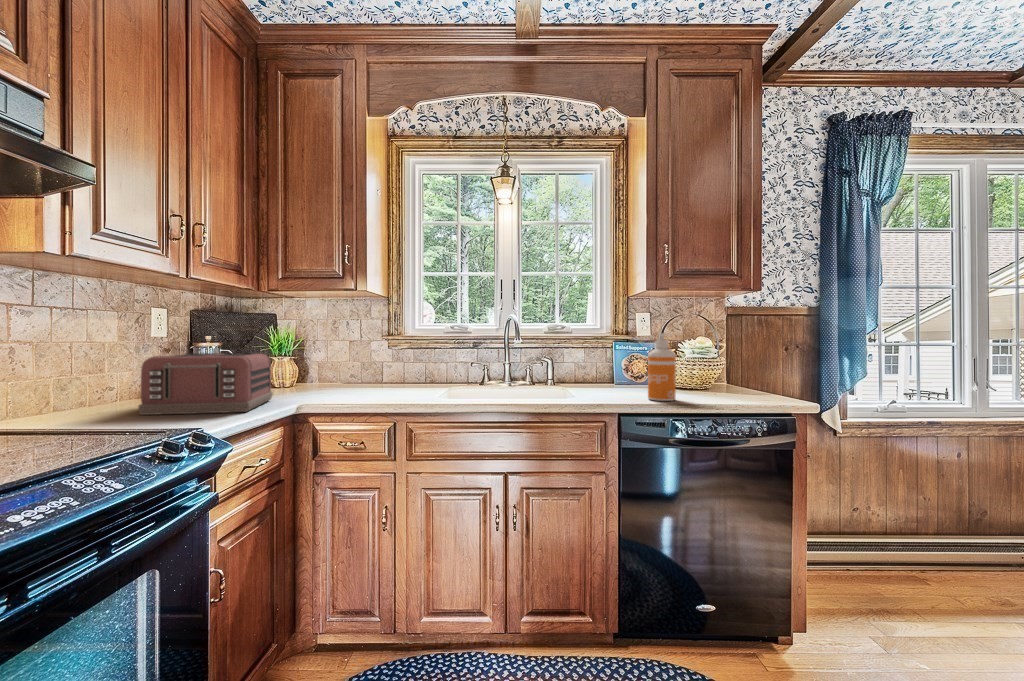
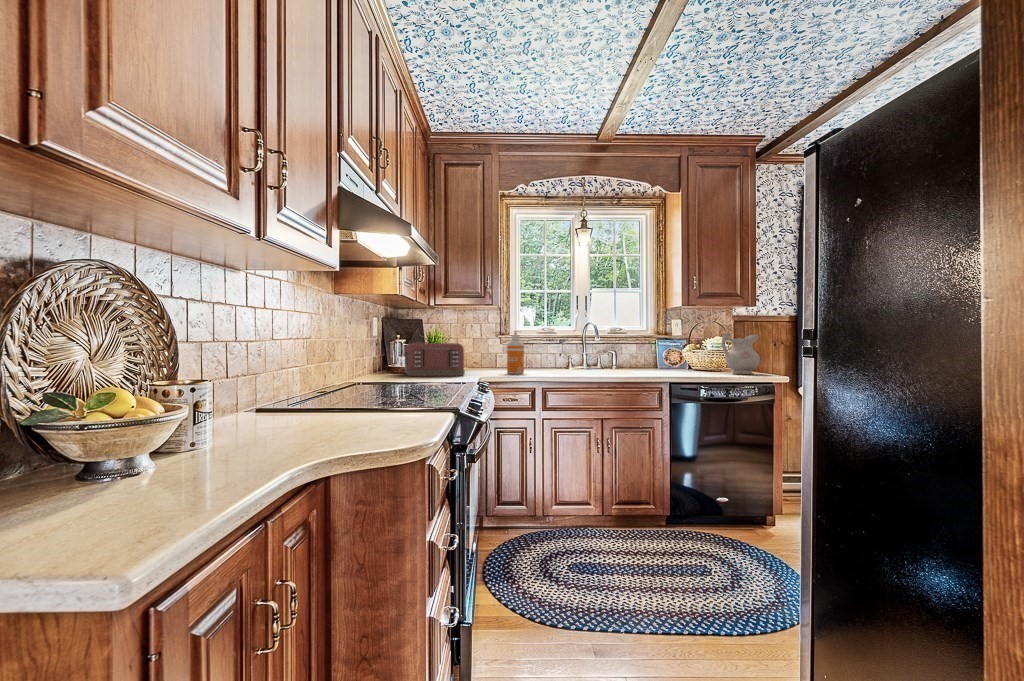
soap dispenser: present [648,333,676,401] -> present [507,331,524,374]
ceramic pitcher: none [704,334,766,401] -> present [722,333,760,374]

